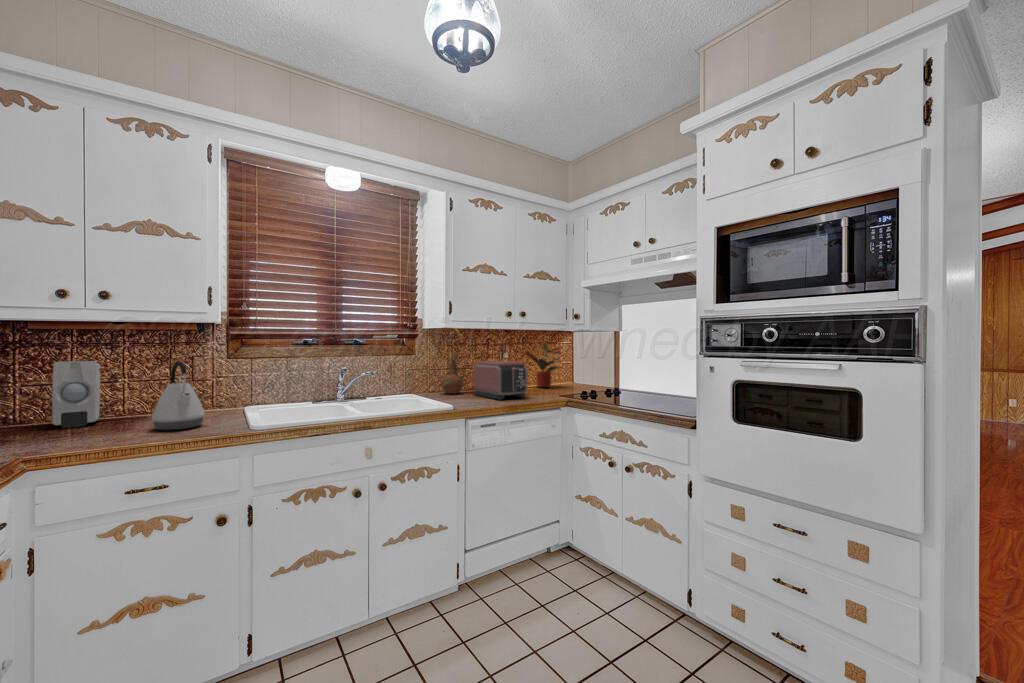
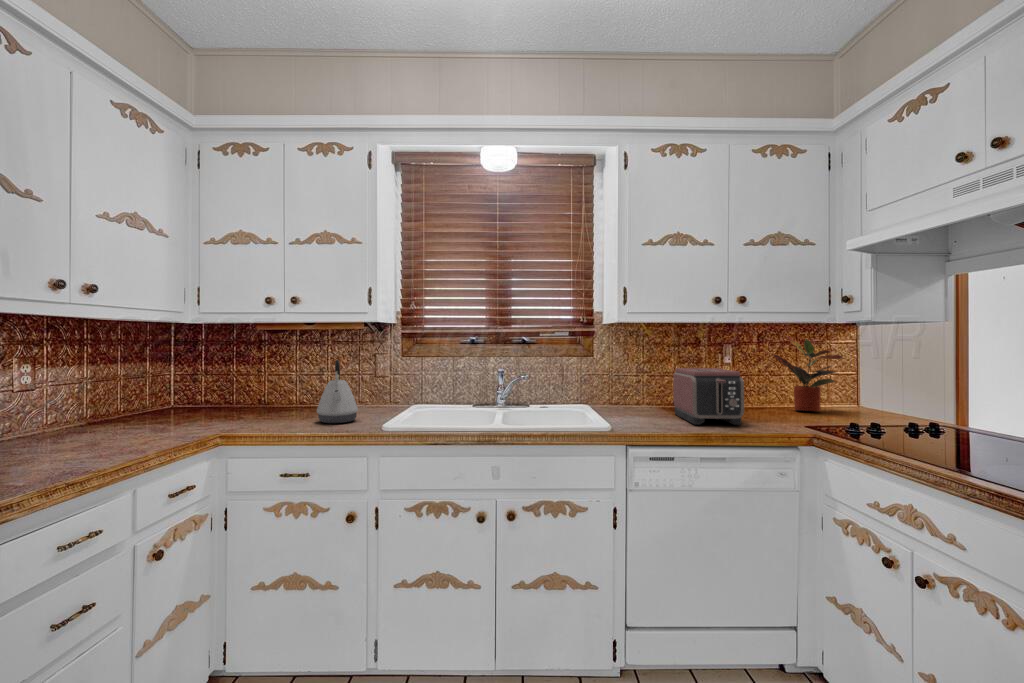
ceramic pitcher: present [441,354,464,394] -> none [635,357,667,410]
soap dispenser: present [52,361,100,428] -> none [272,357,311,412]

